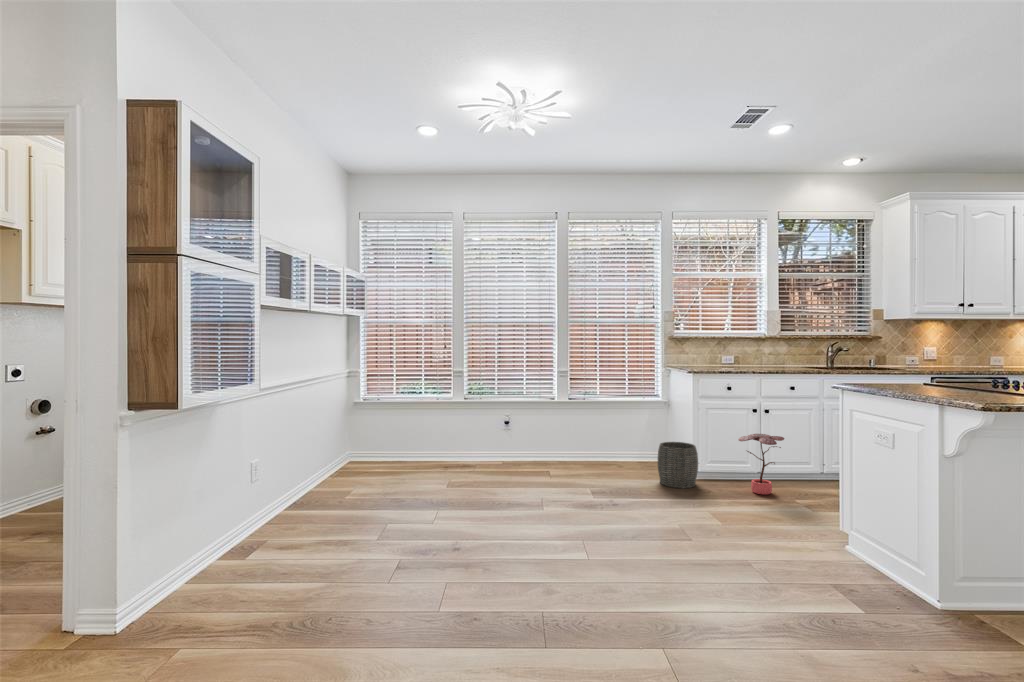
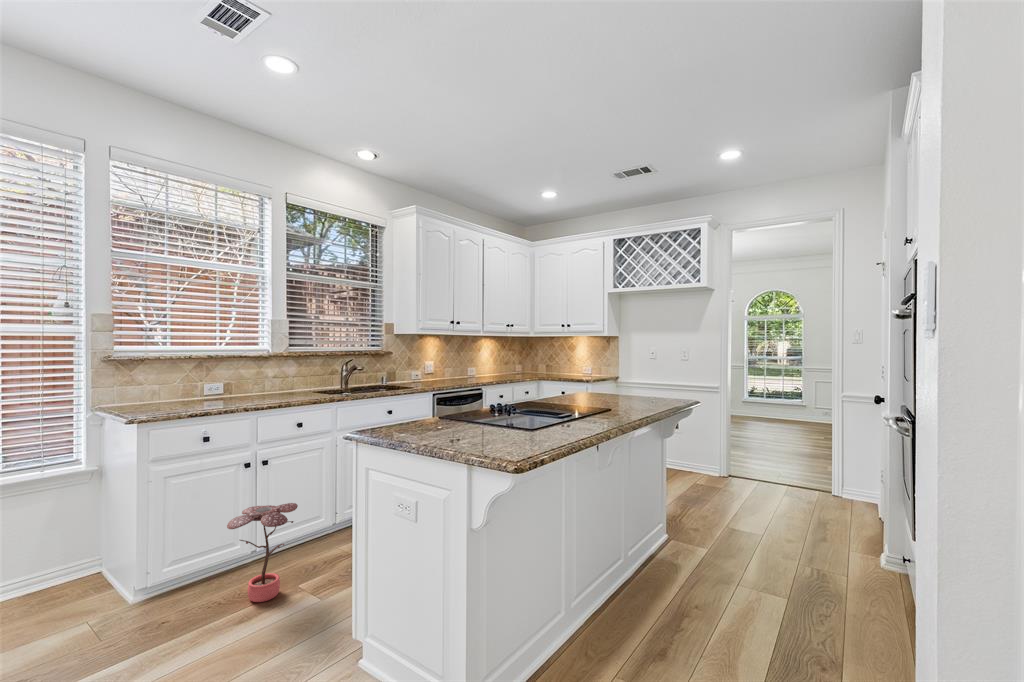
woven basket: present [658,442,698,488] -> none [58,548,151,653]

